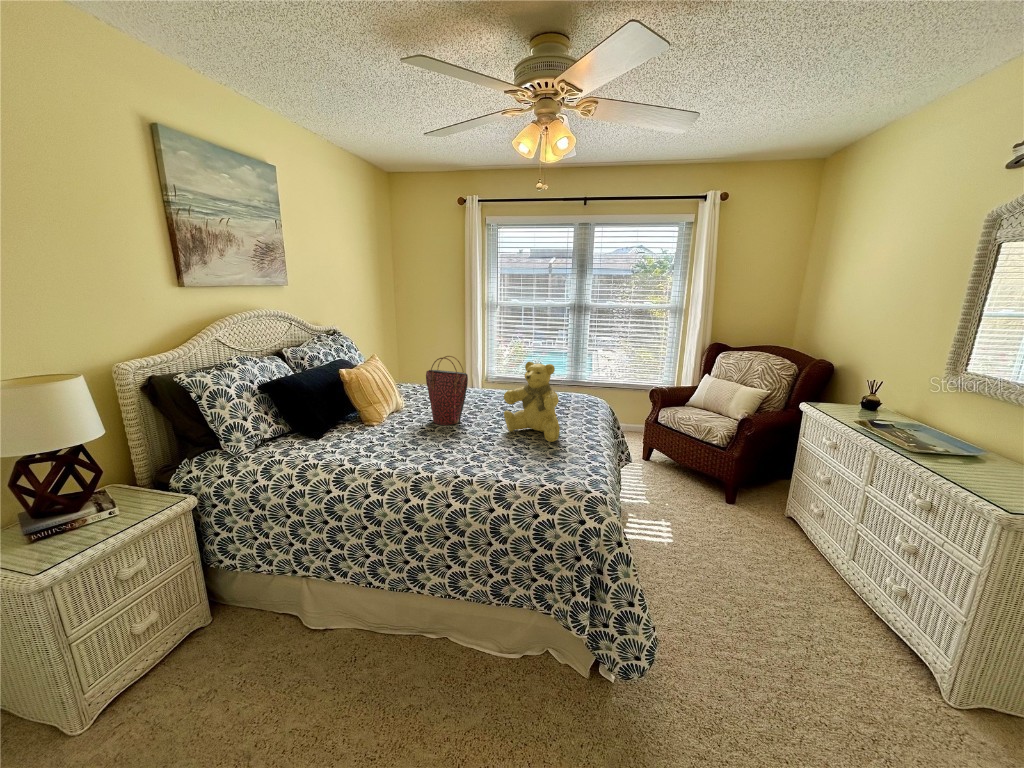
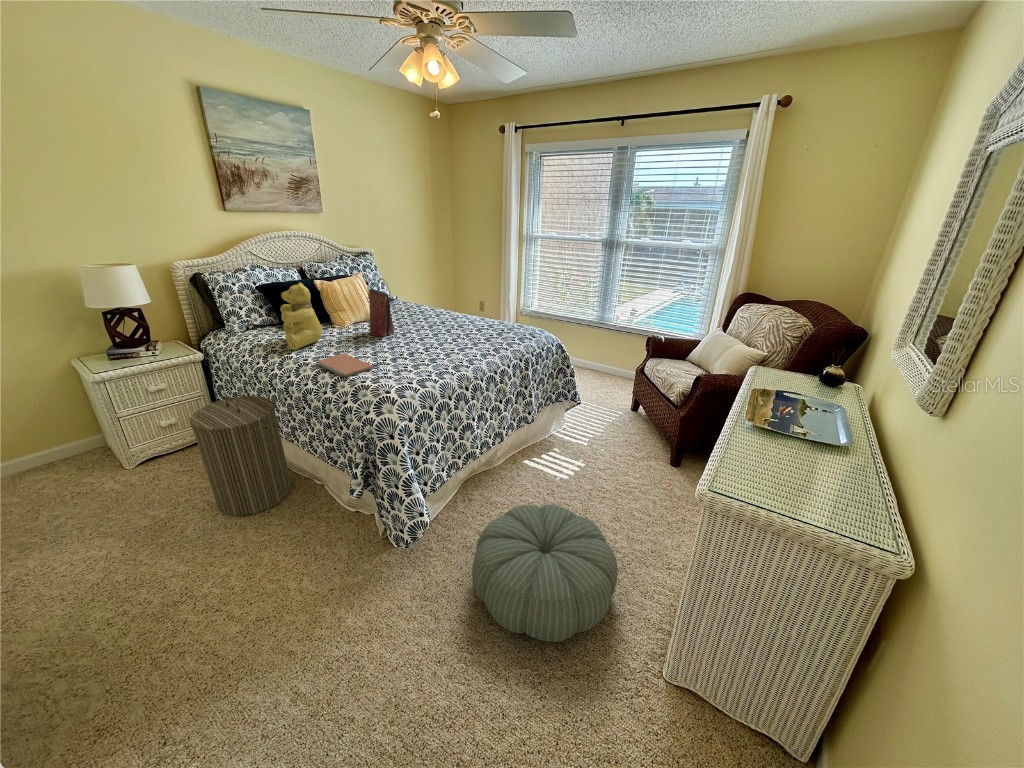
teddy bear: present [504,362,560,442] -> present [280,283,322,350]
notebook: none [447,448,520,473] -> present [317,353,372,377]
laundry hamper: none [307,530,437,733] -> present [190,396,291,516]
pouf: none [718,556,902,704] -> present [472,505,618,642]

